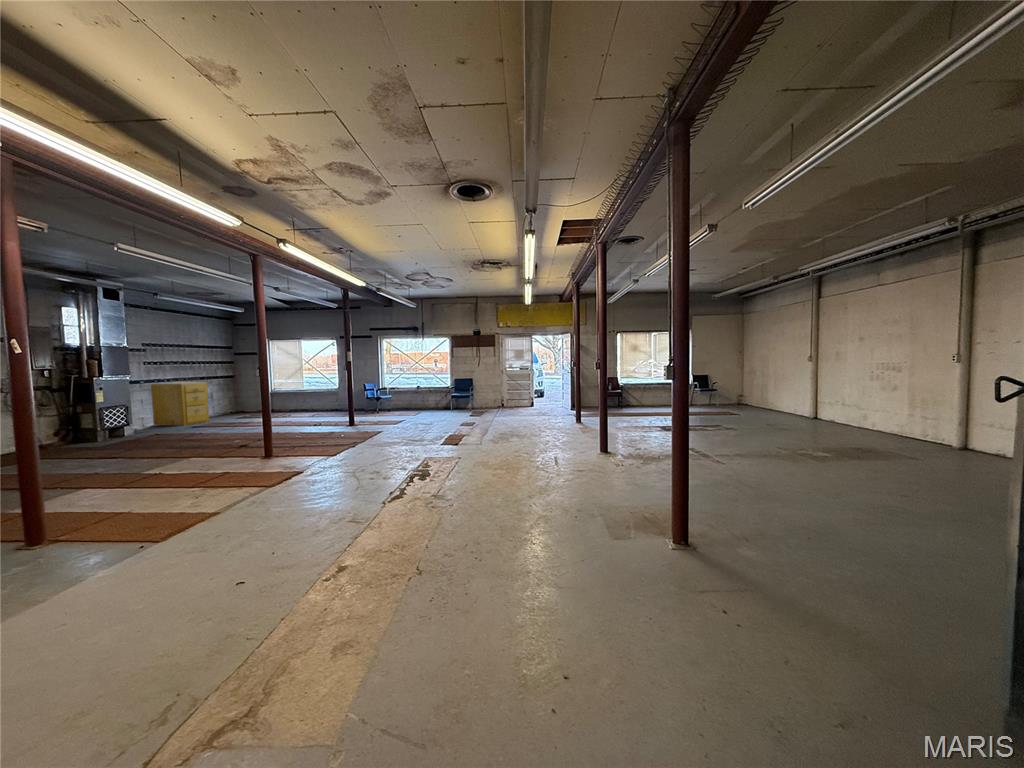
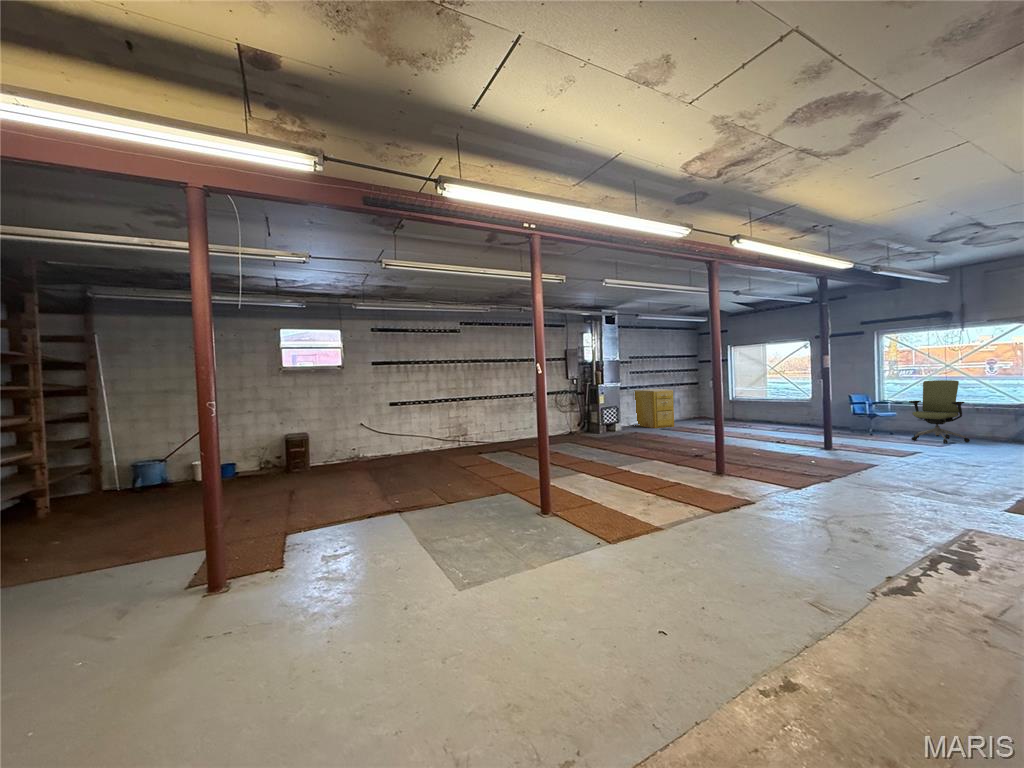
office chair: none [398,372,427,413] -> present [909,380,970,443]

